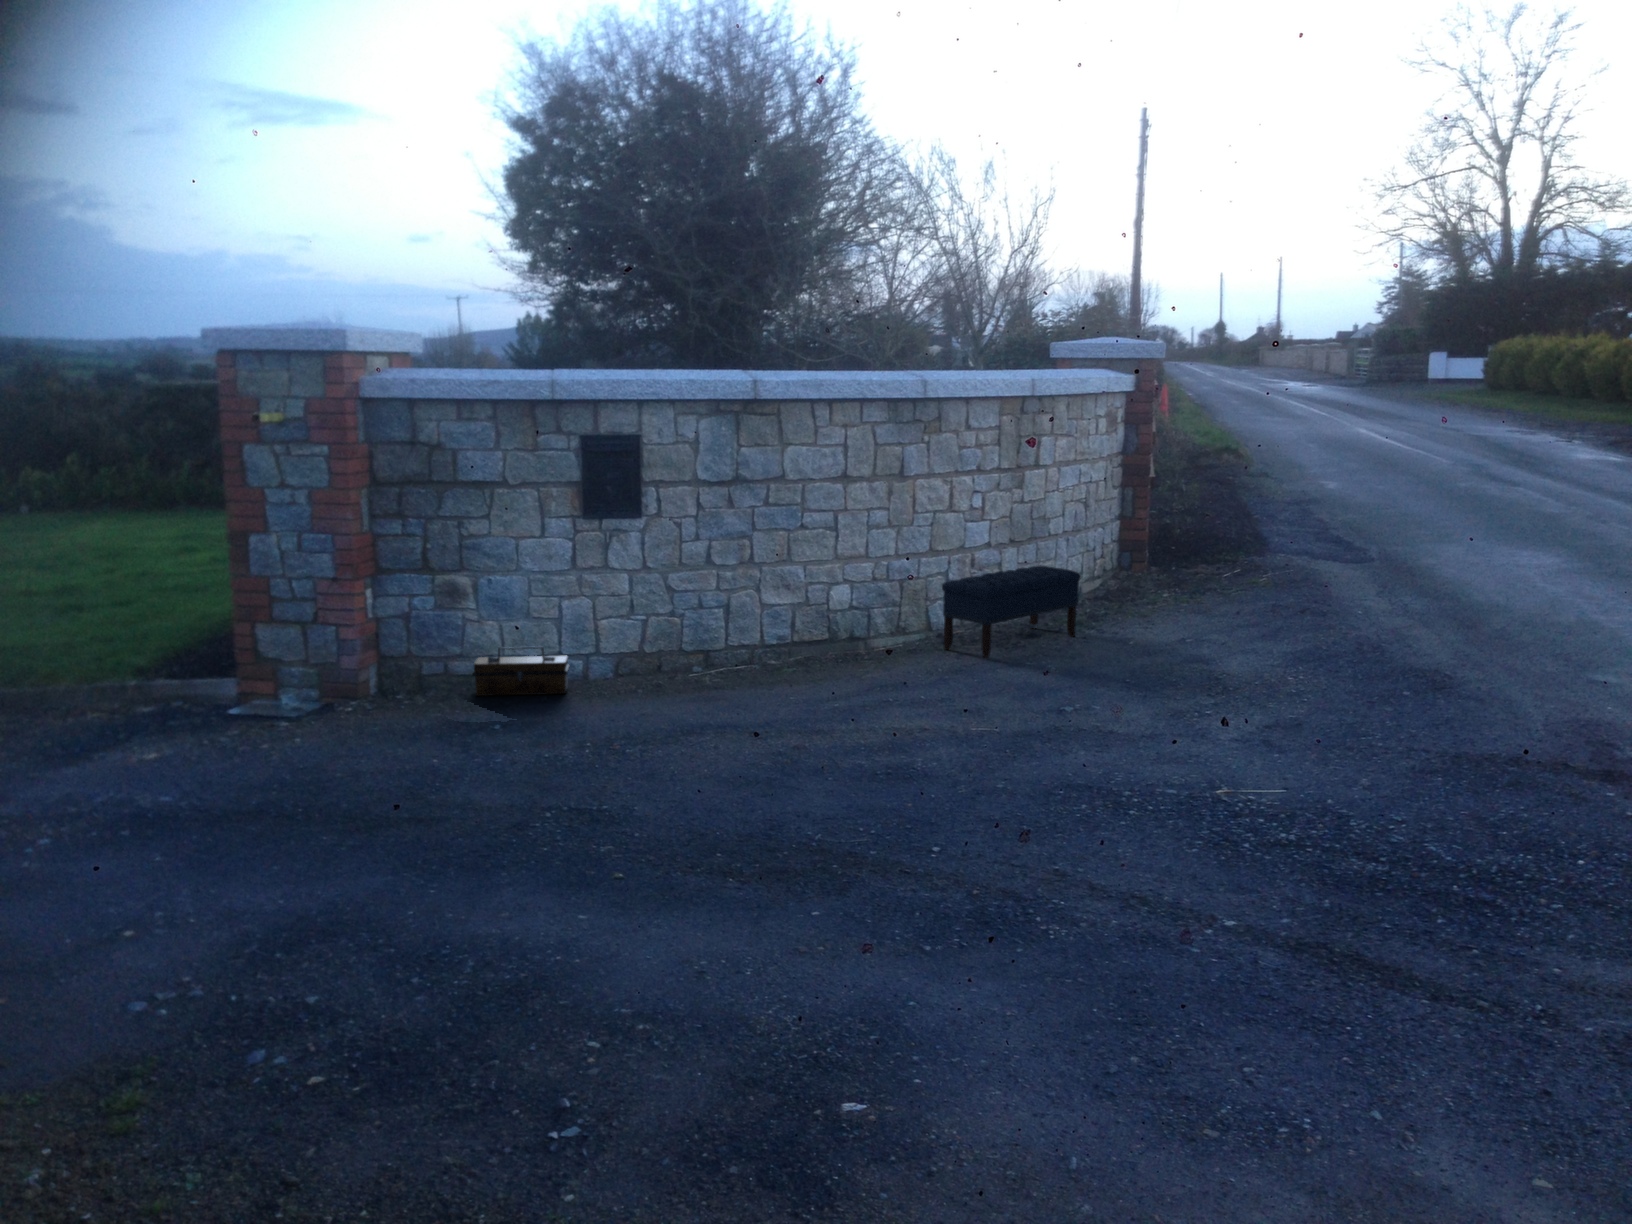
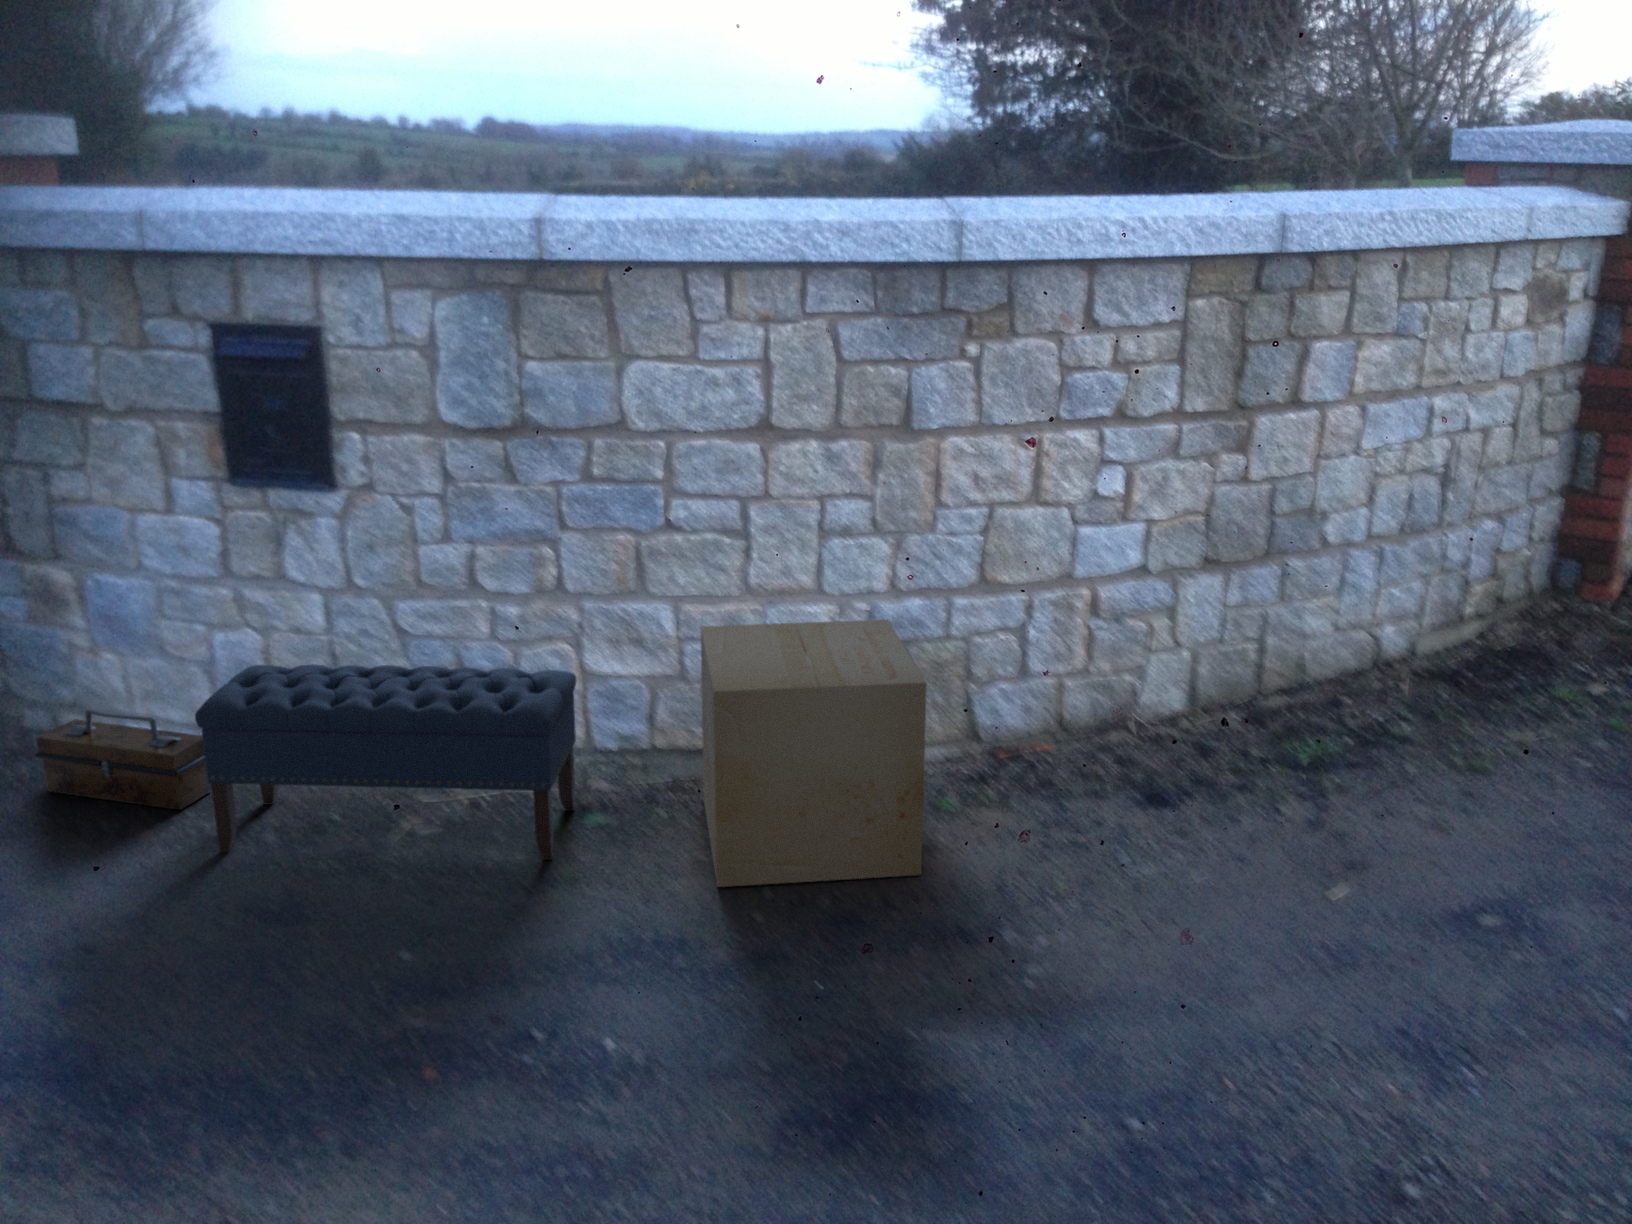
bench: present [942,565,1081,658] -> present [195,665,576,860]
cardboard box: none [820,569,953,687] -> present [700,620,927,887]

